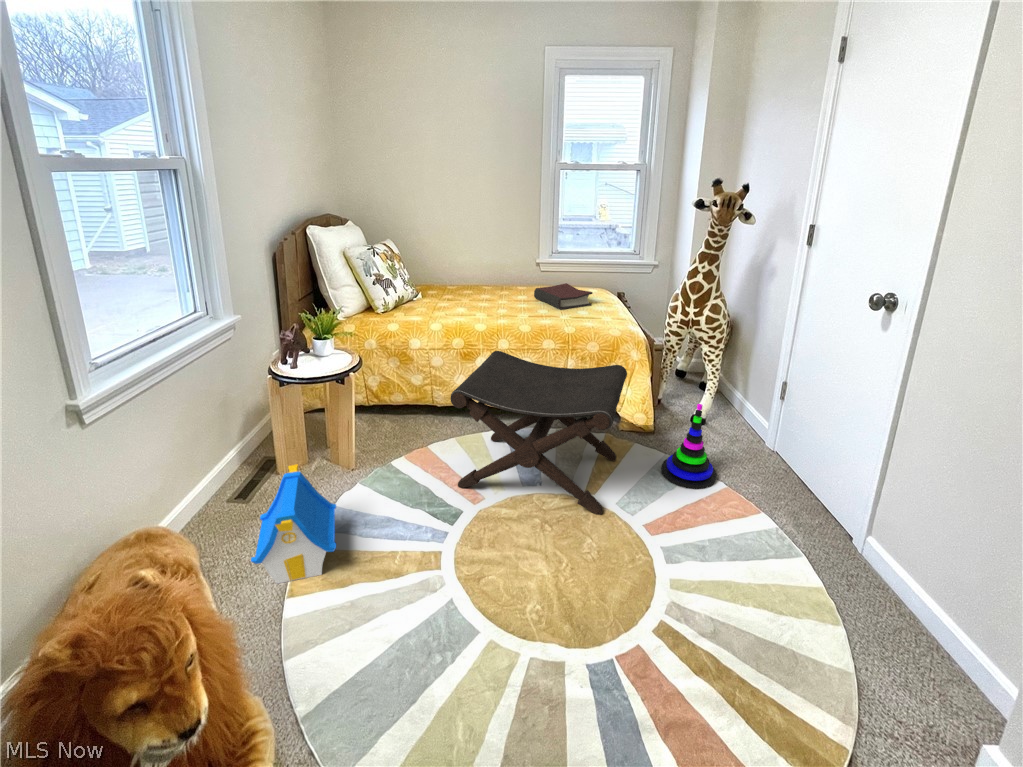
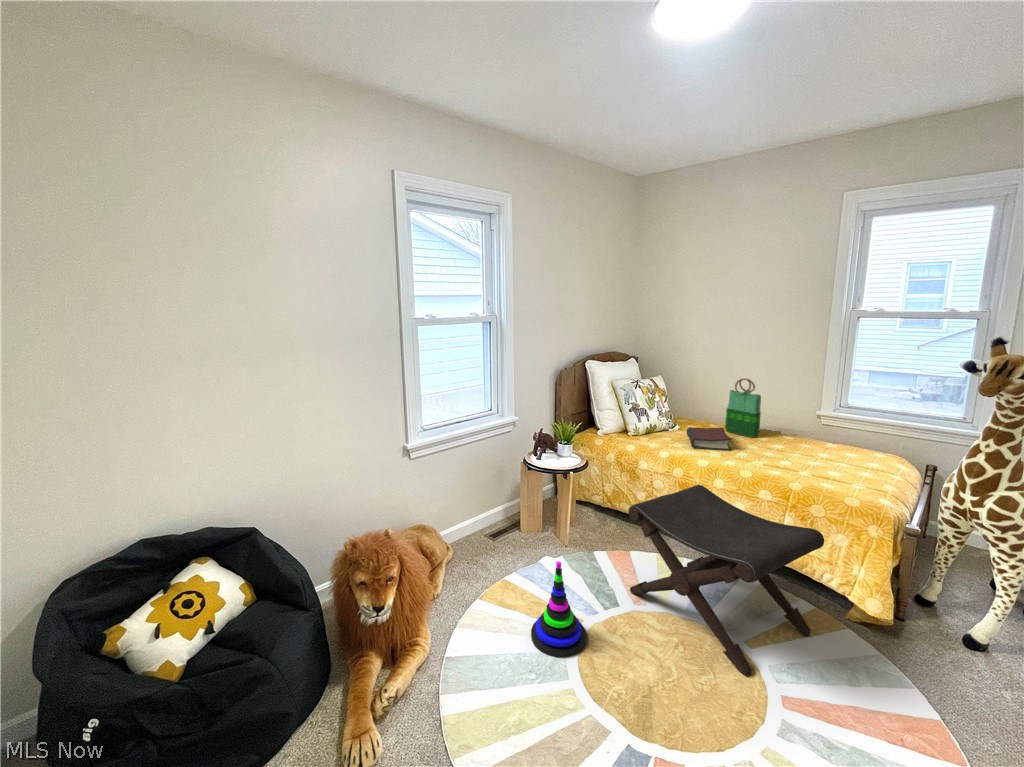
tote bag: none [470,228,505,293] -> present [725,378,761,438]
hardback book: present [534,283,592,310] -> present [687,427,732,451]
stacking toy: present [661,404,717,489] -> present [531,561,586,657]
toy house: present [251,464,336,583] -> none [461,523,529,606]

